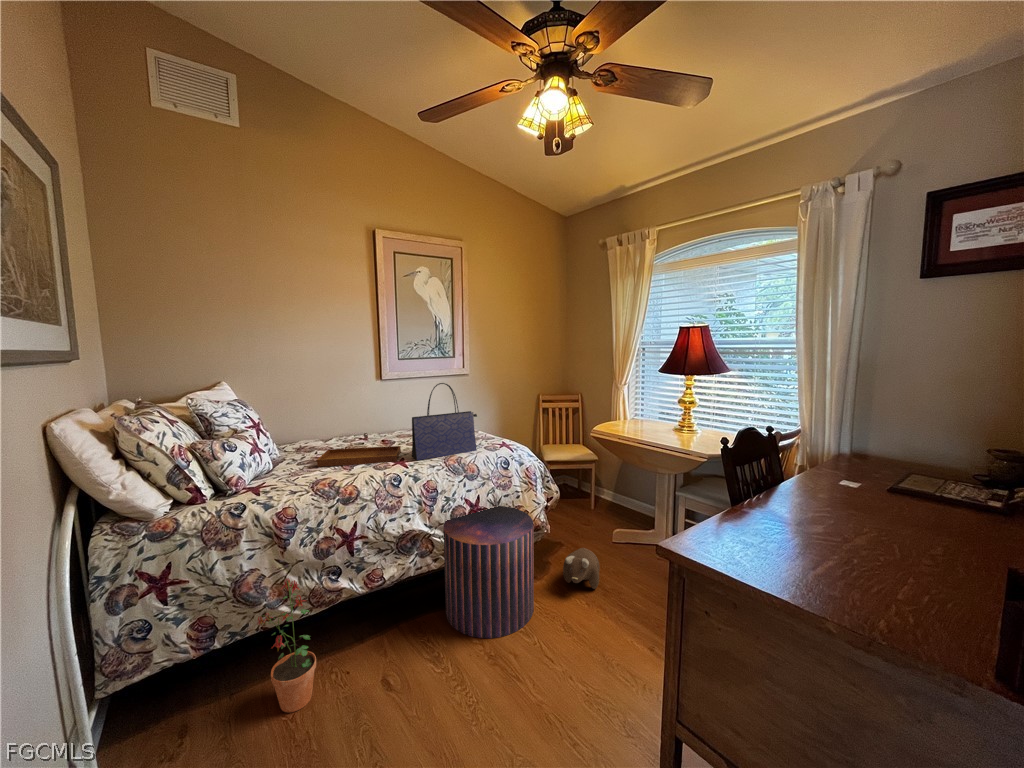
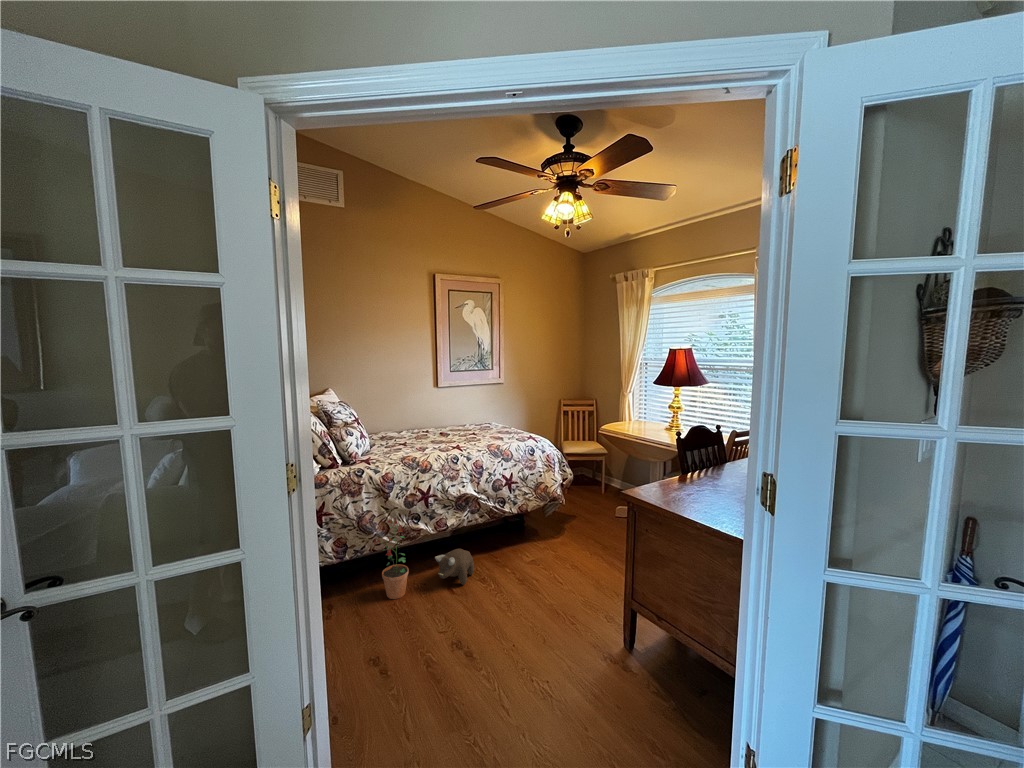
tote bag: present [412,383,477,460] -> none [464,392,511,447]
tray: present [317,433,401,467] -> none [400,427,455,450]
pouf: present [443,506,534,638] -> none [487,481,551,569]
plush toy: present [563,548,599,589] -> present [435,549,474,585]

